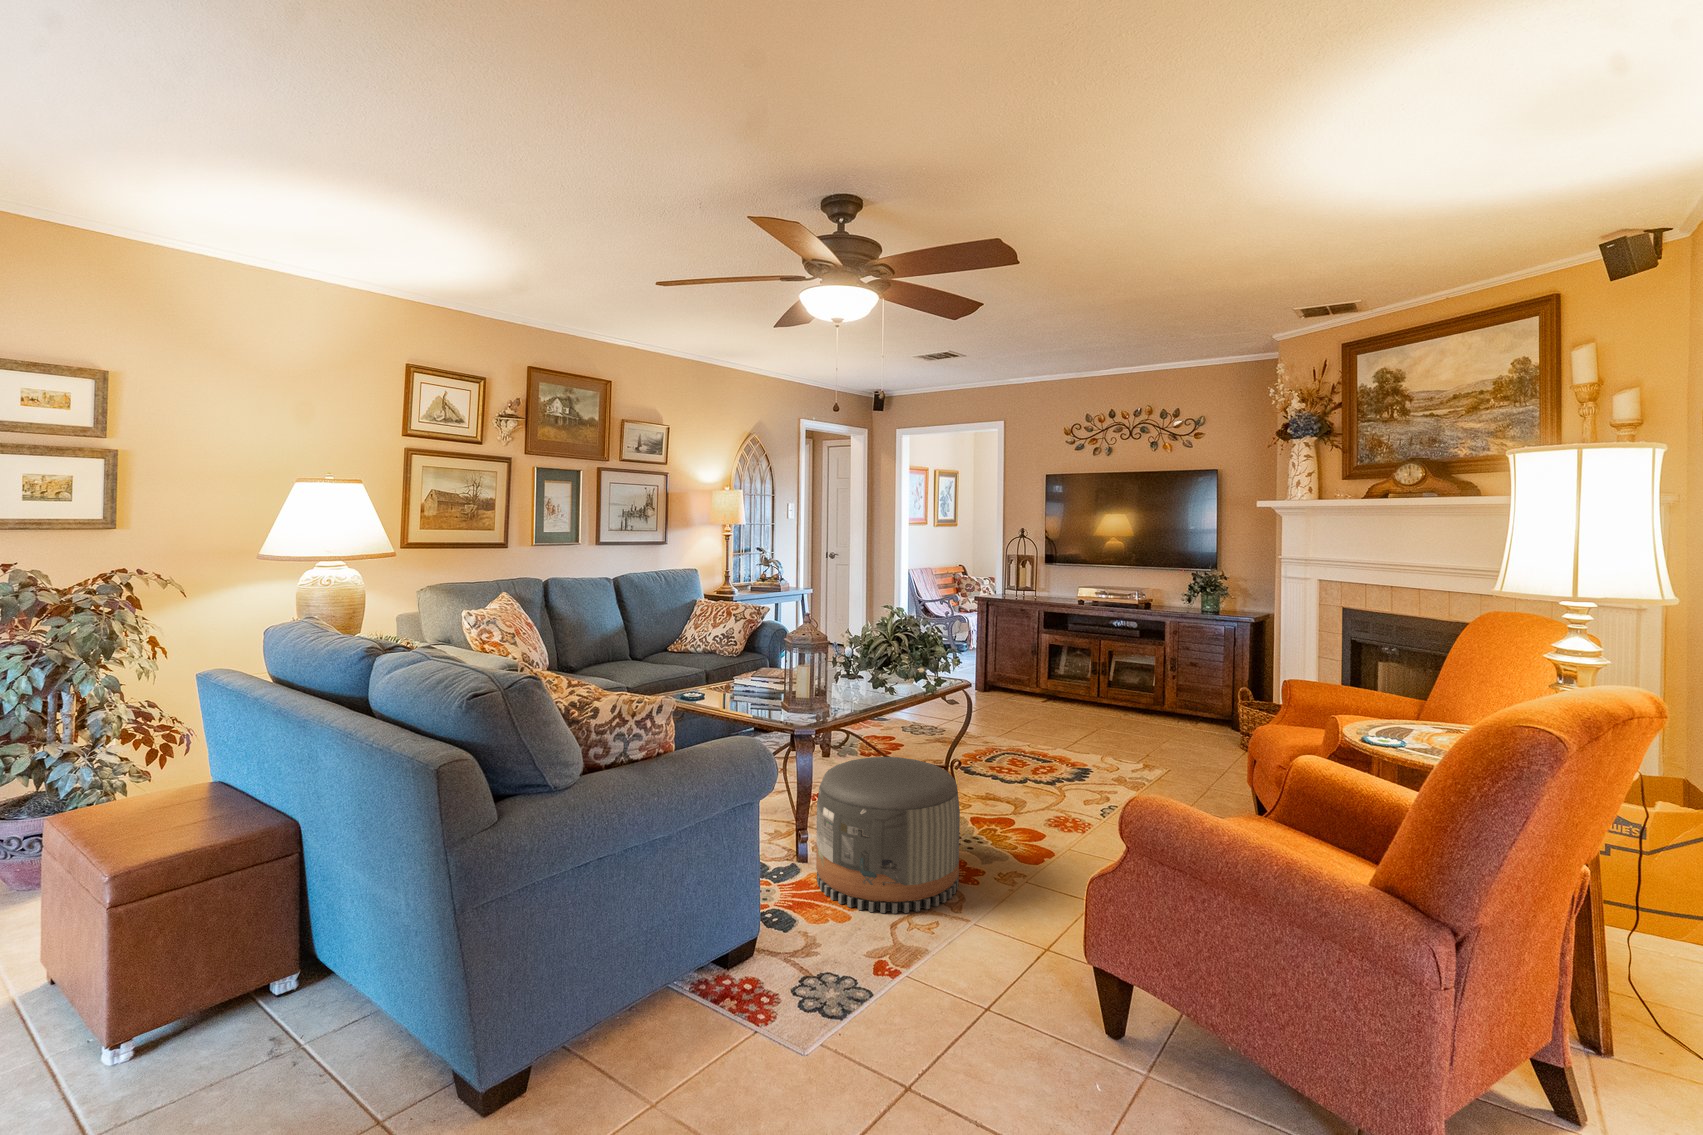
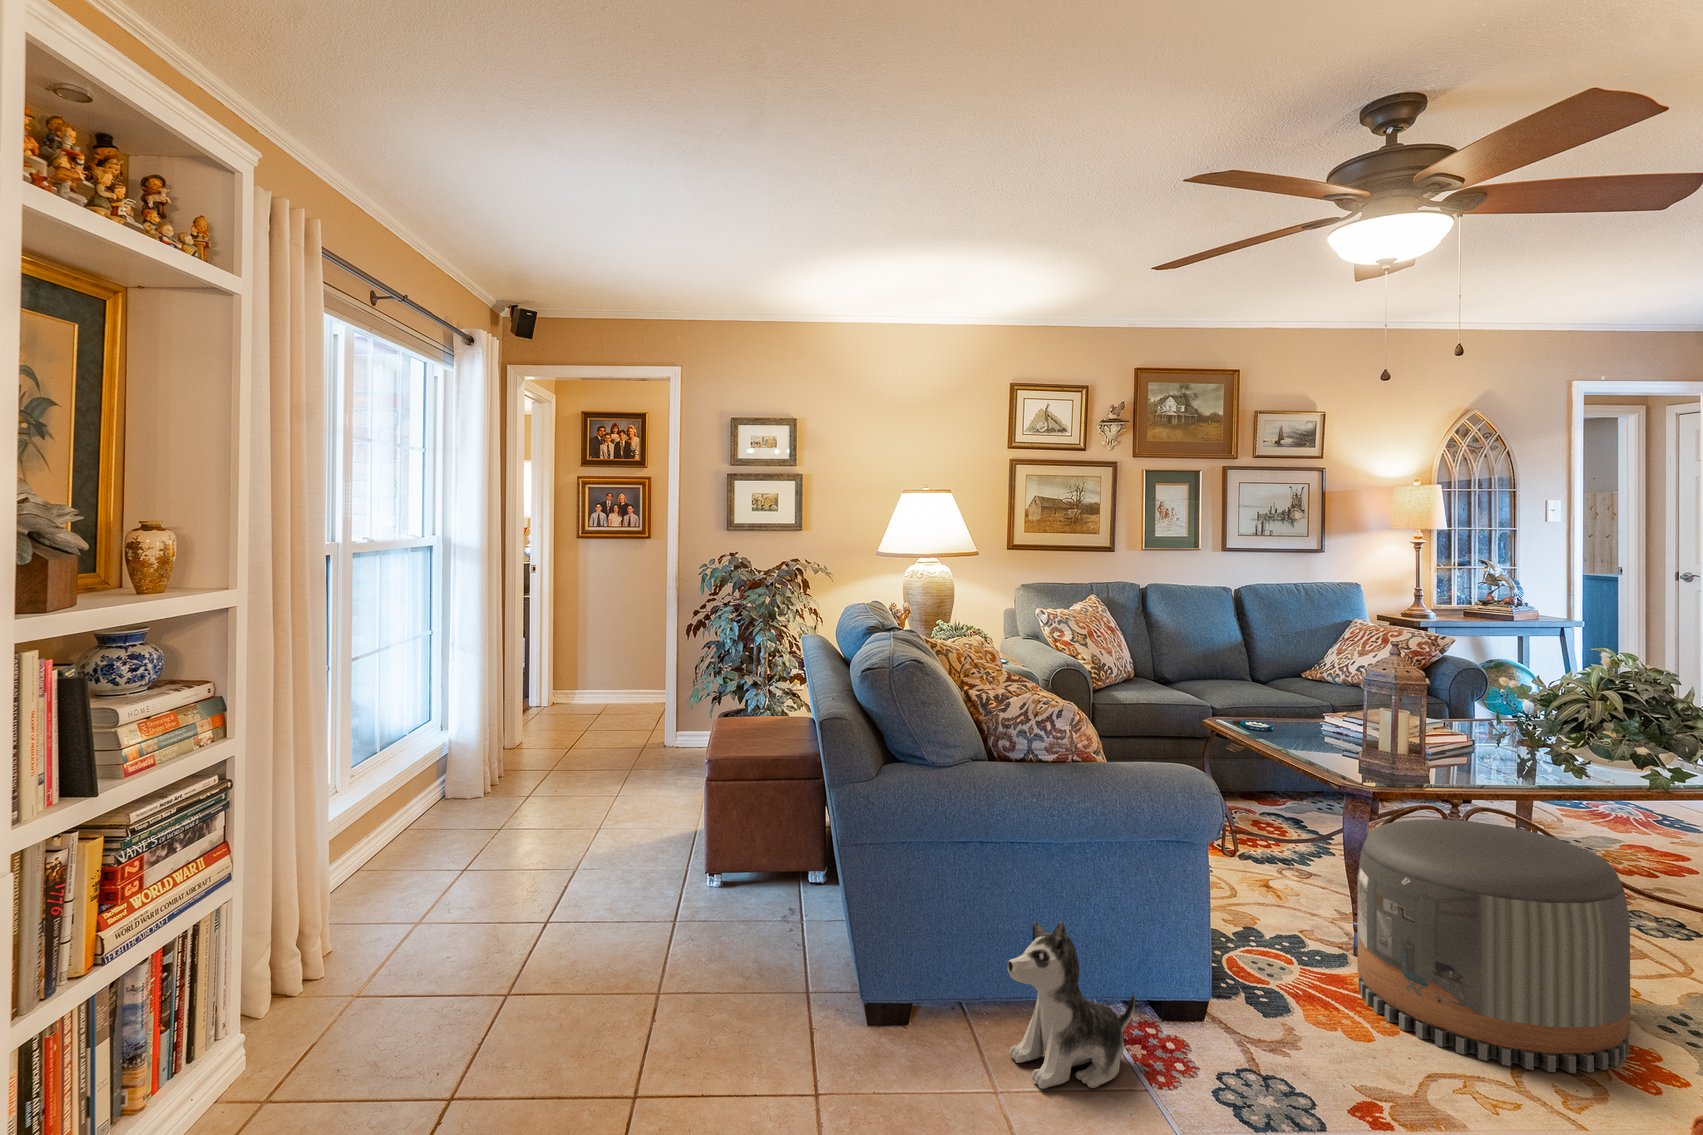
plush toy: none [648,925,737,1068] -> present [1008,921,1135,1088]

